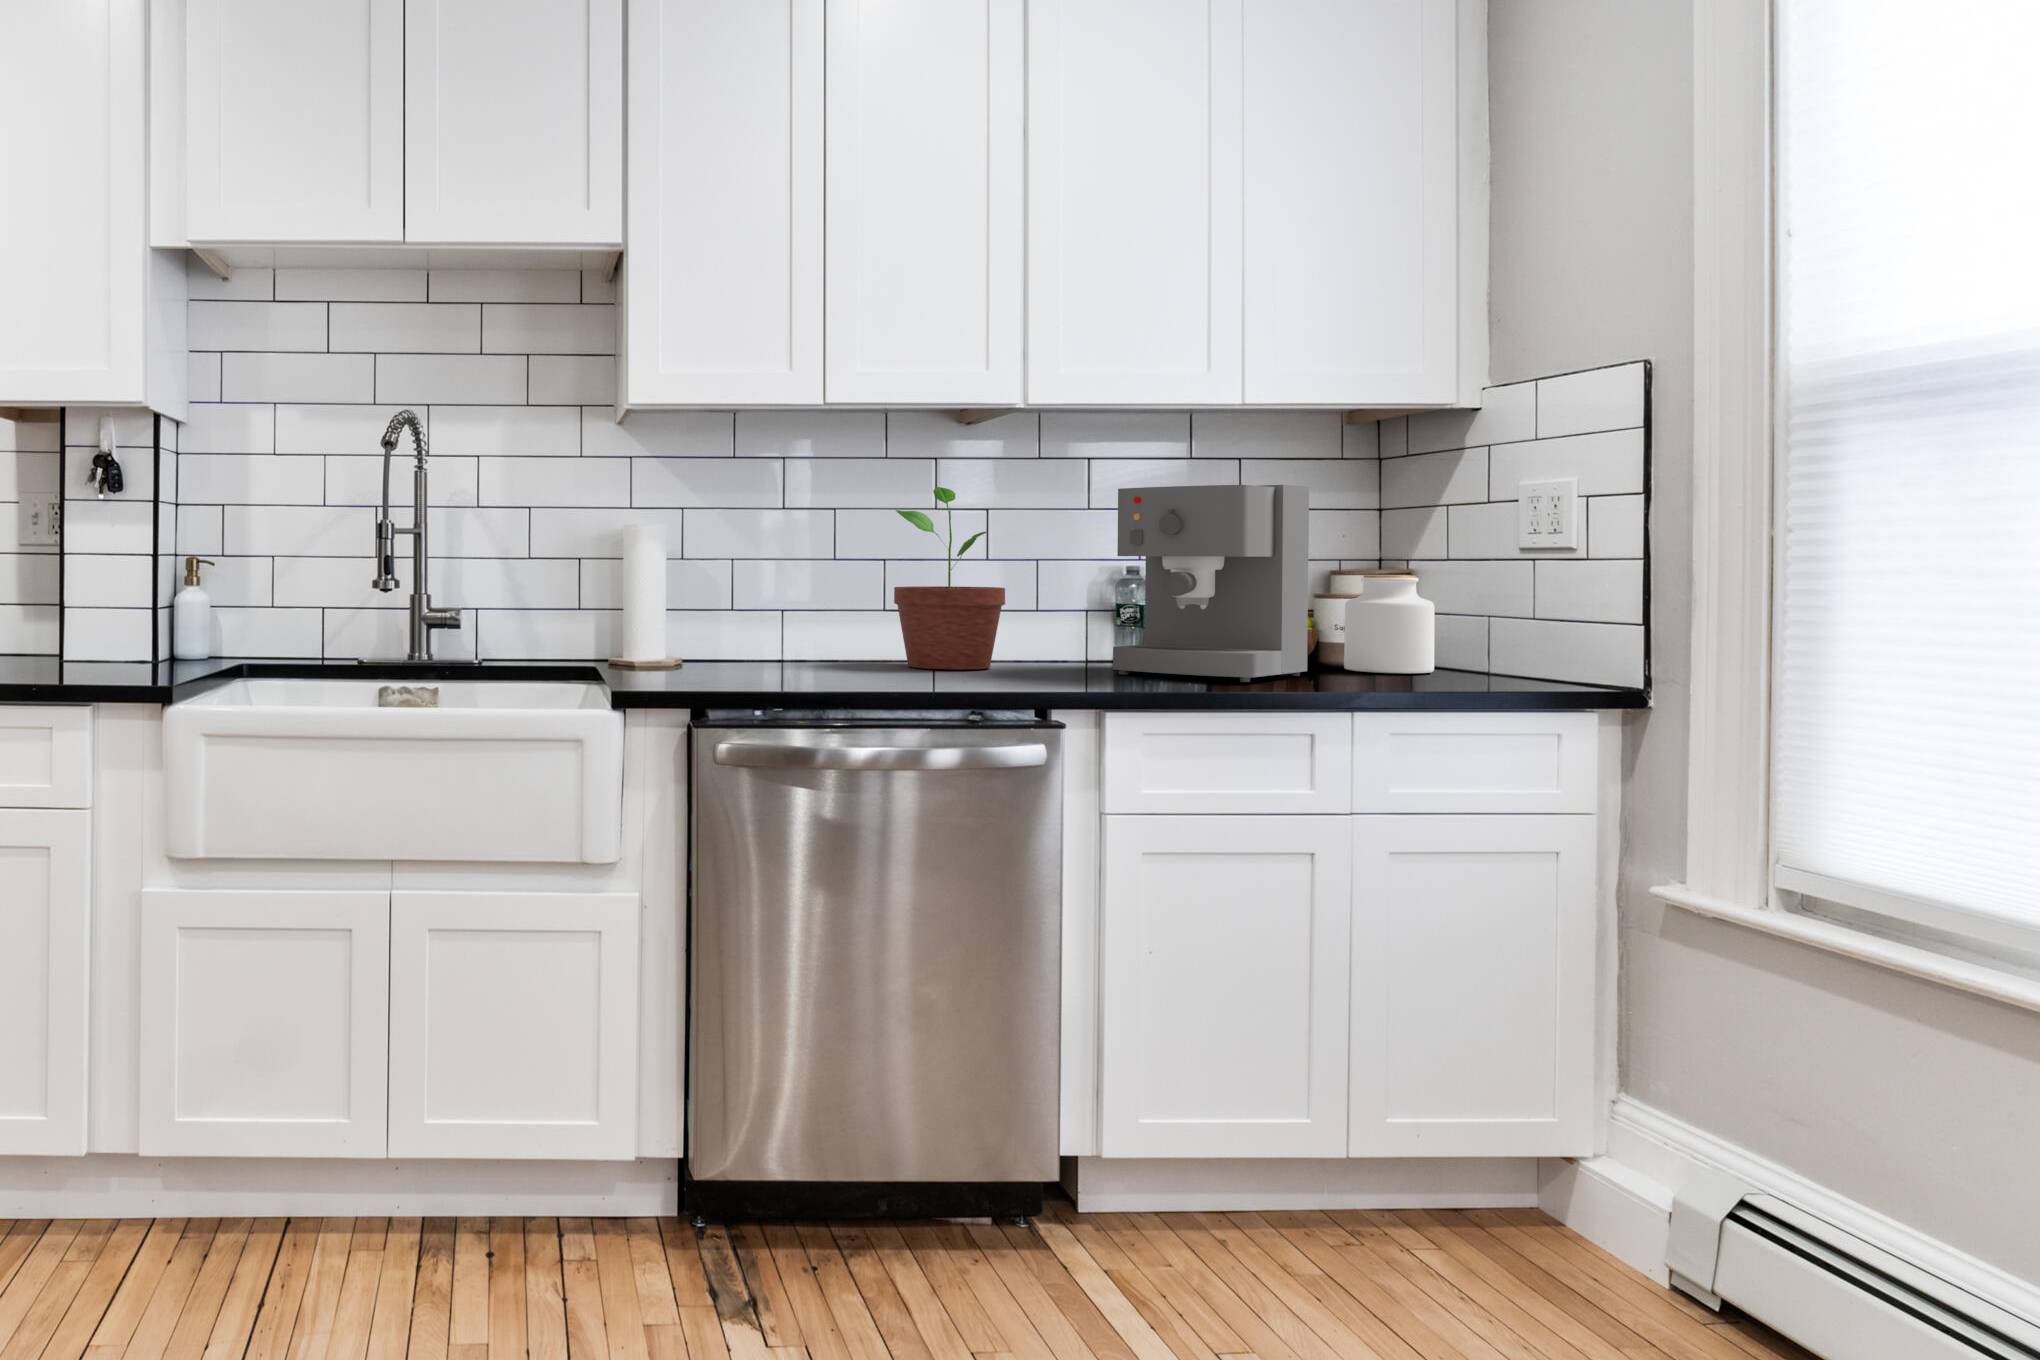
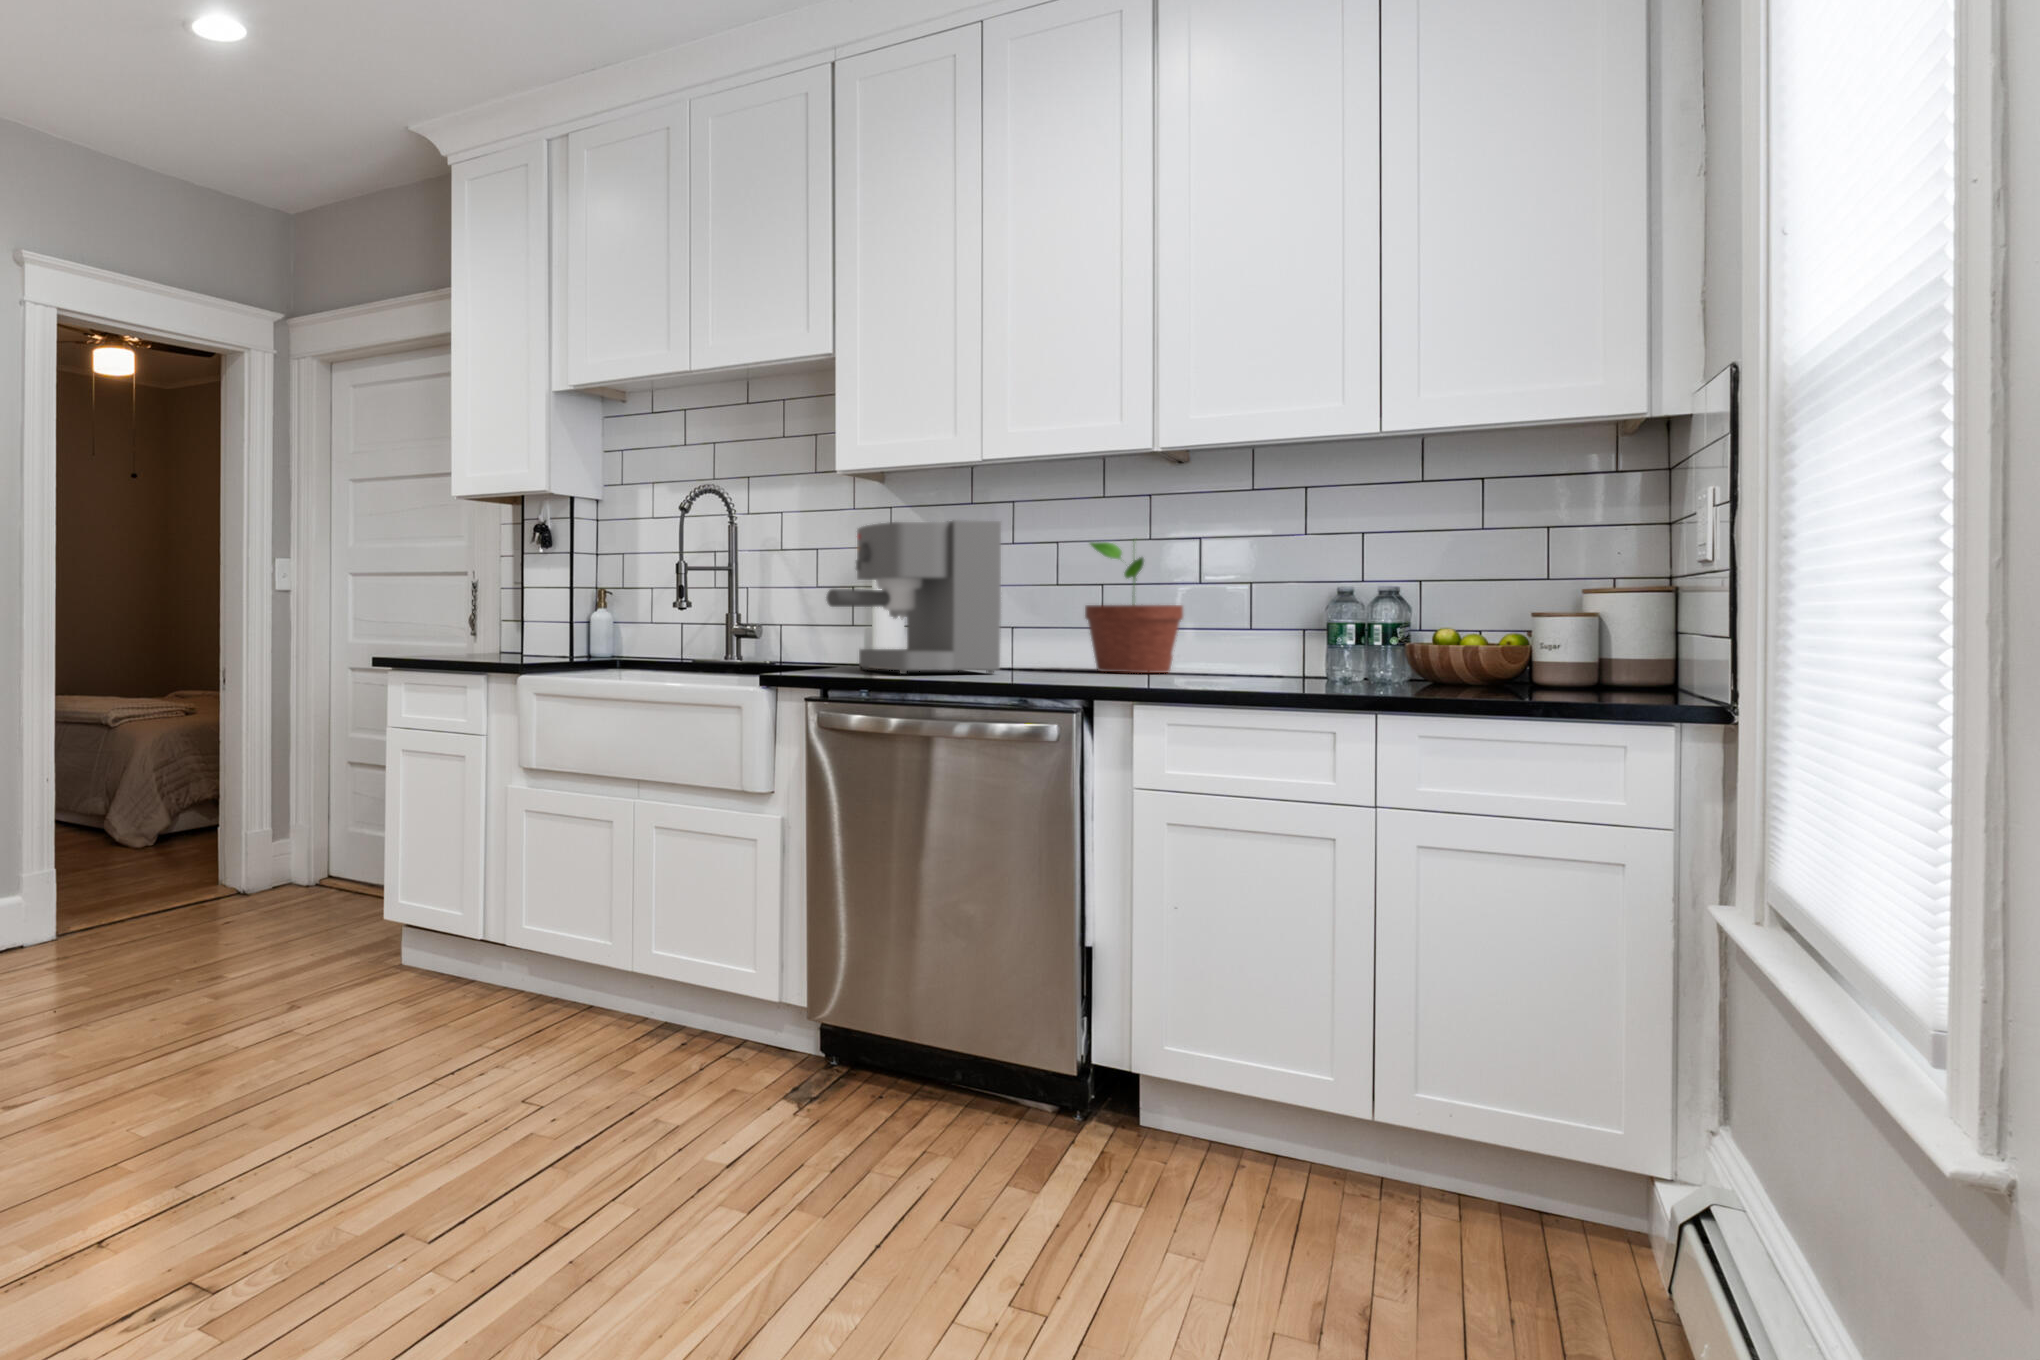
coffee maker: present [1113,485,1309,682] -> present [826,520,1001,674]
jar: present [1344,575,1435,673] -> none [1544,590,1646,687]

